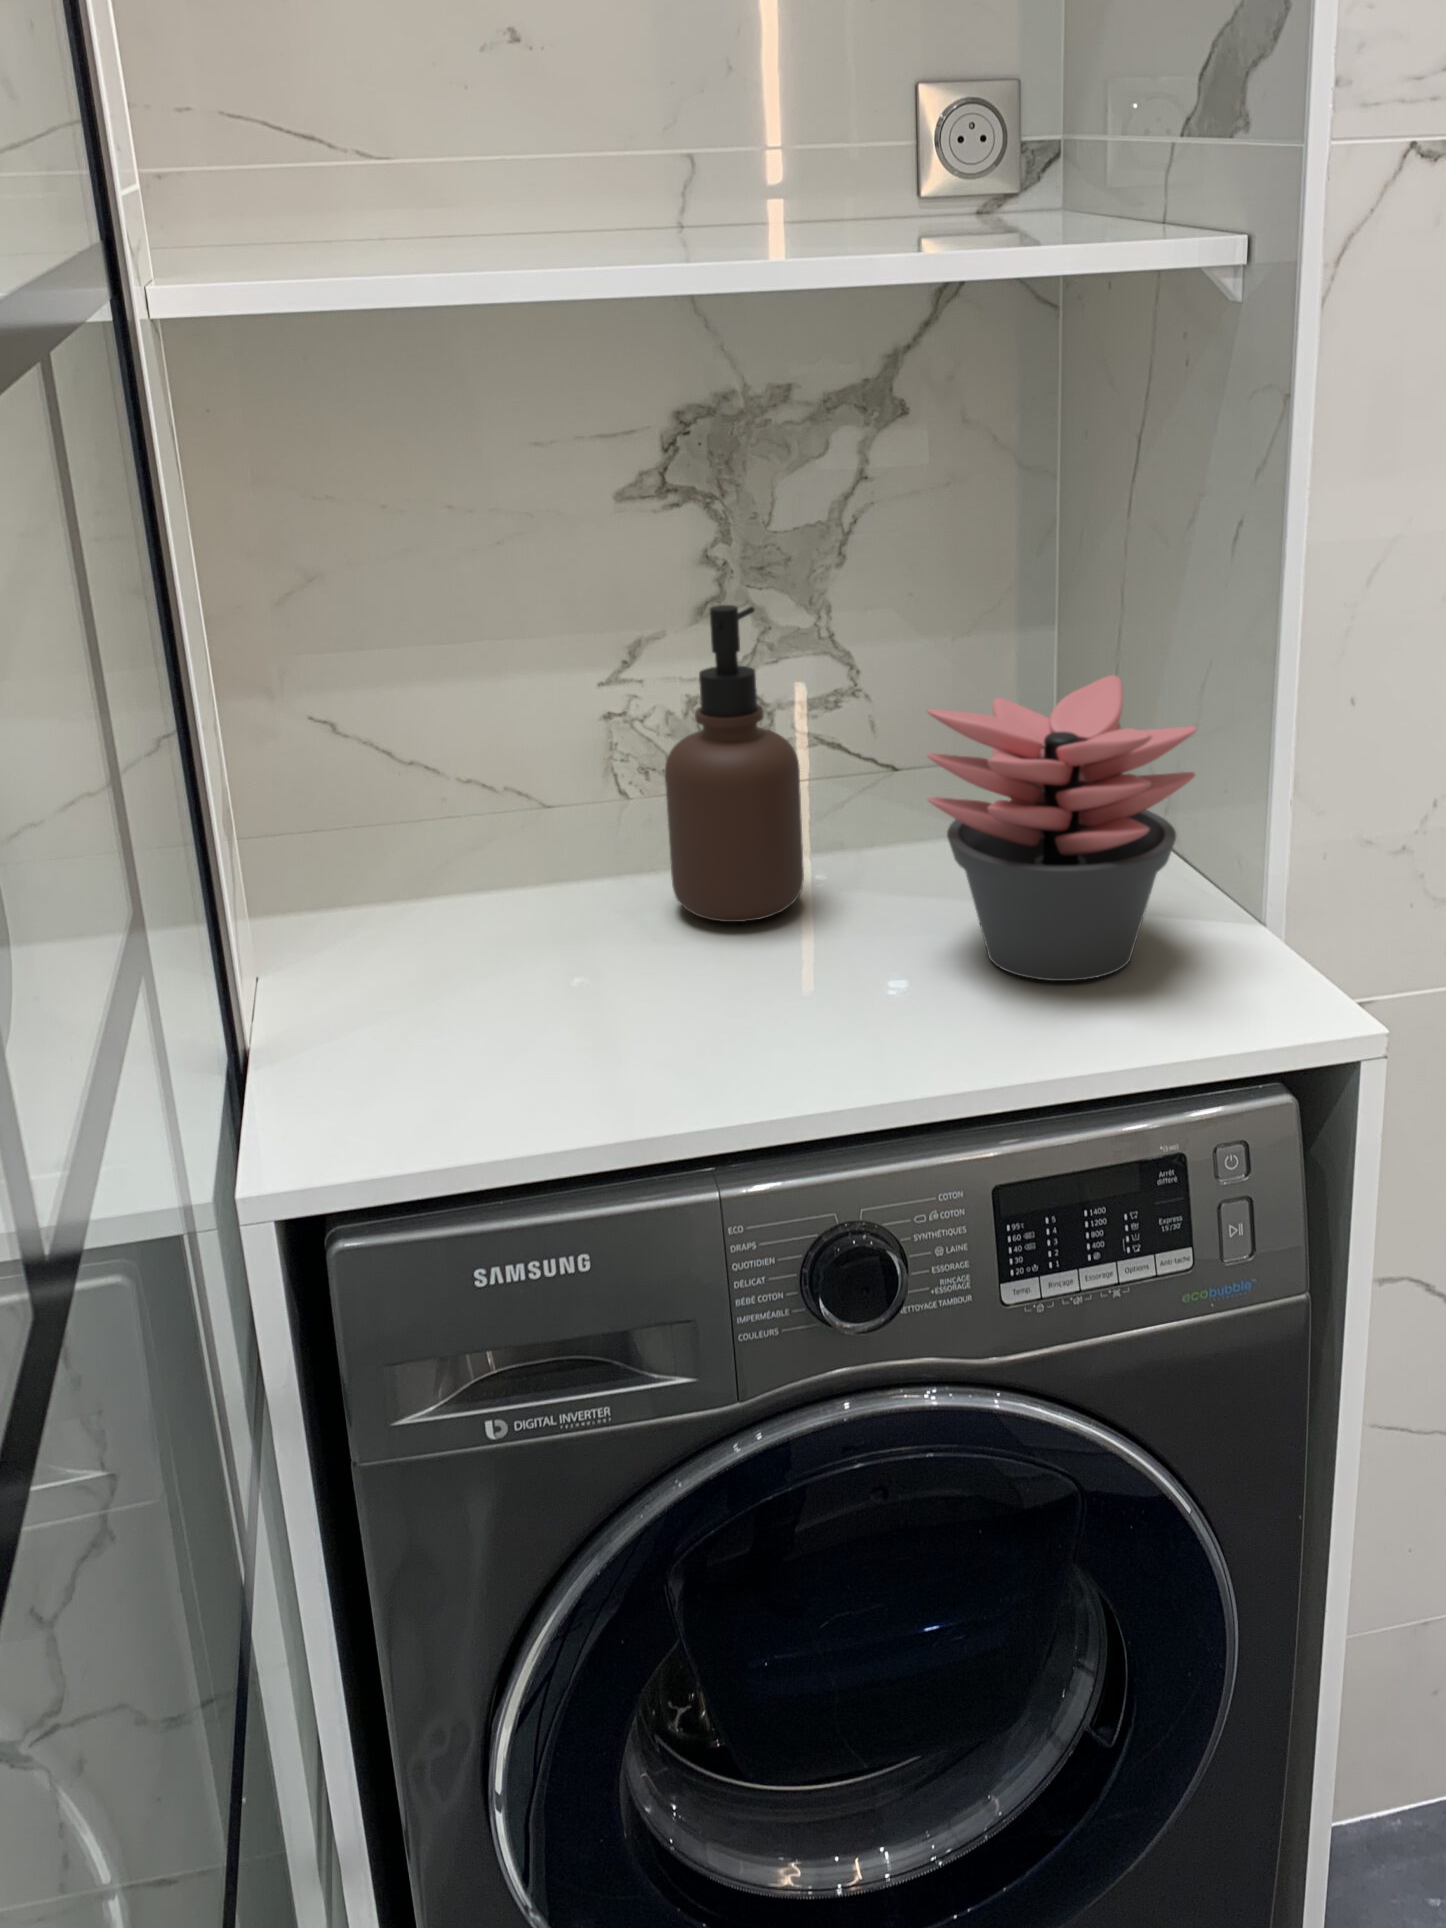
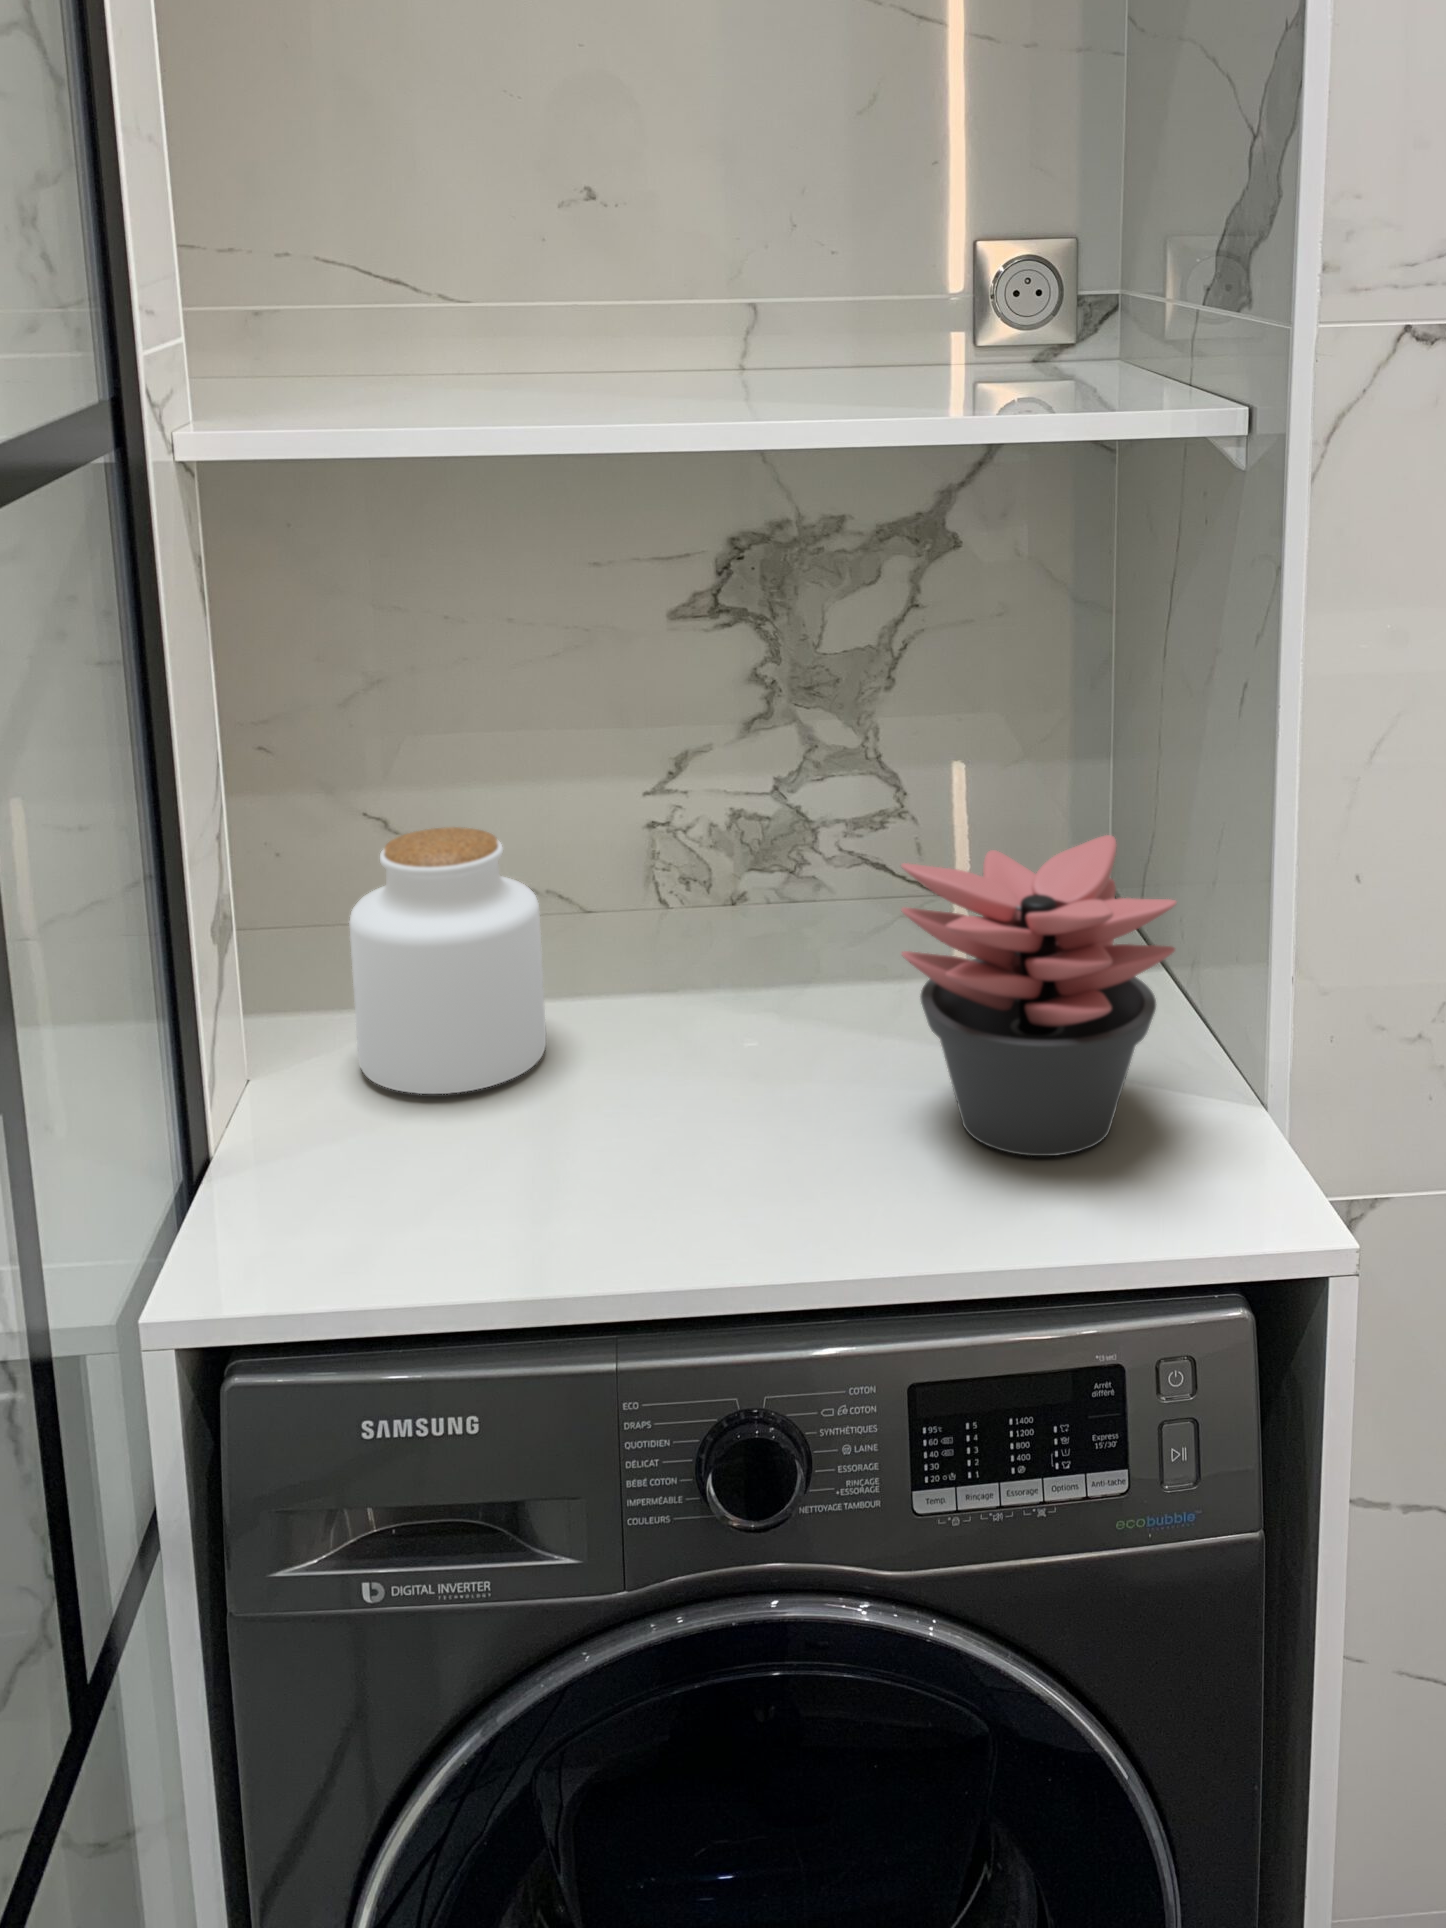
soap dispenser: present [665,605,804,922] -> none [664,741,799,1056]
jar: none [348,710,554,977] -> present [349,827,546,1094]

